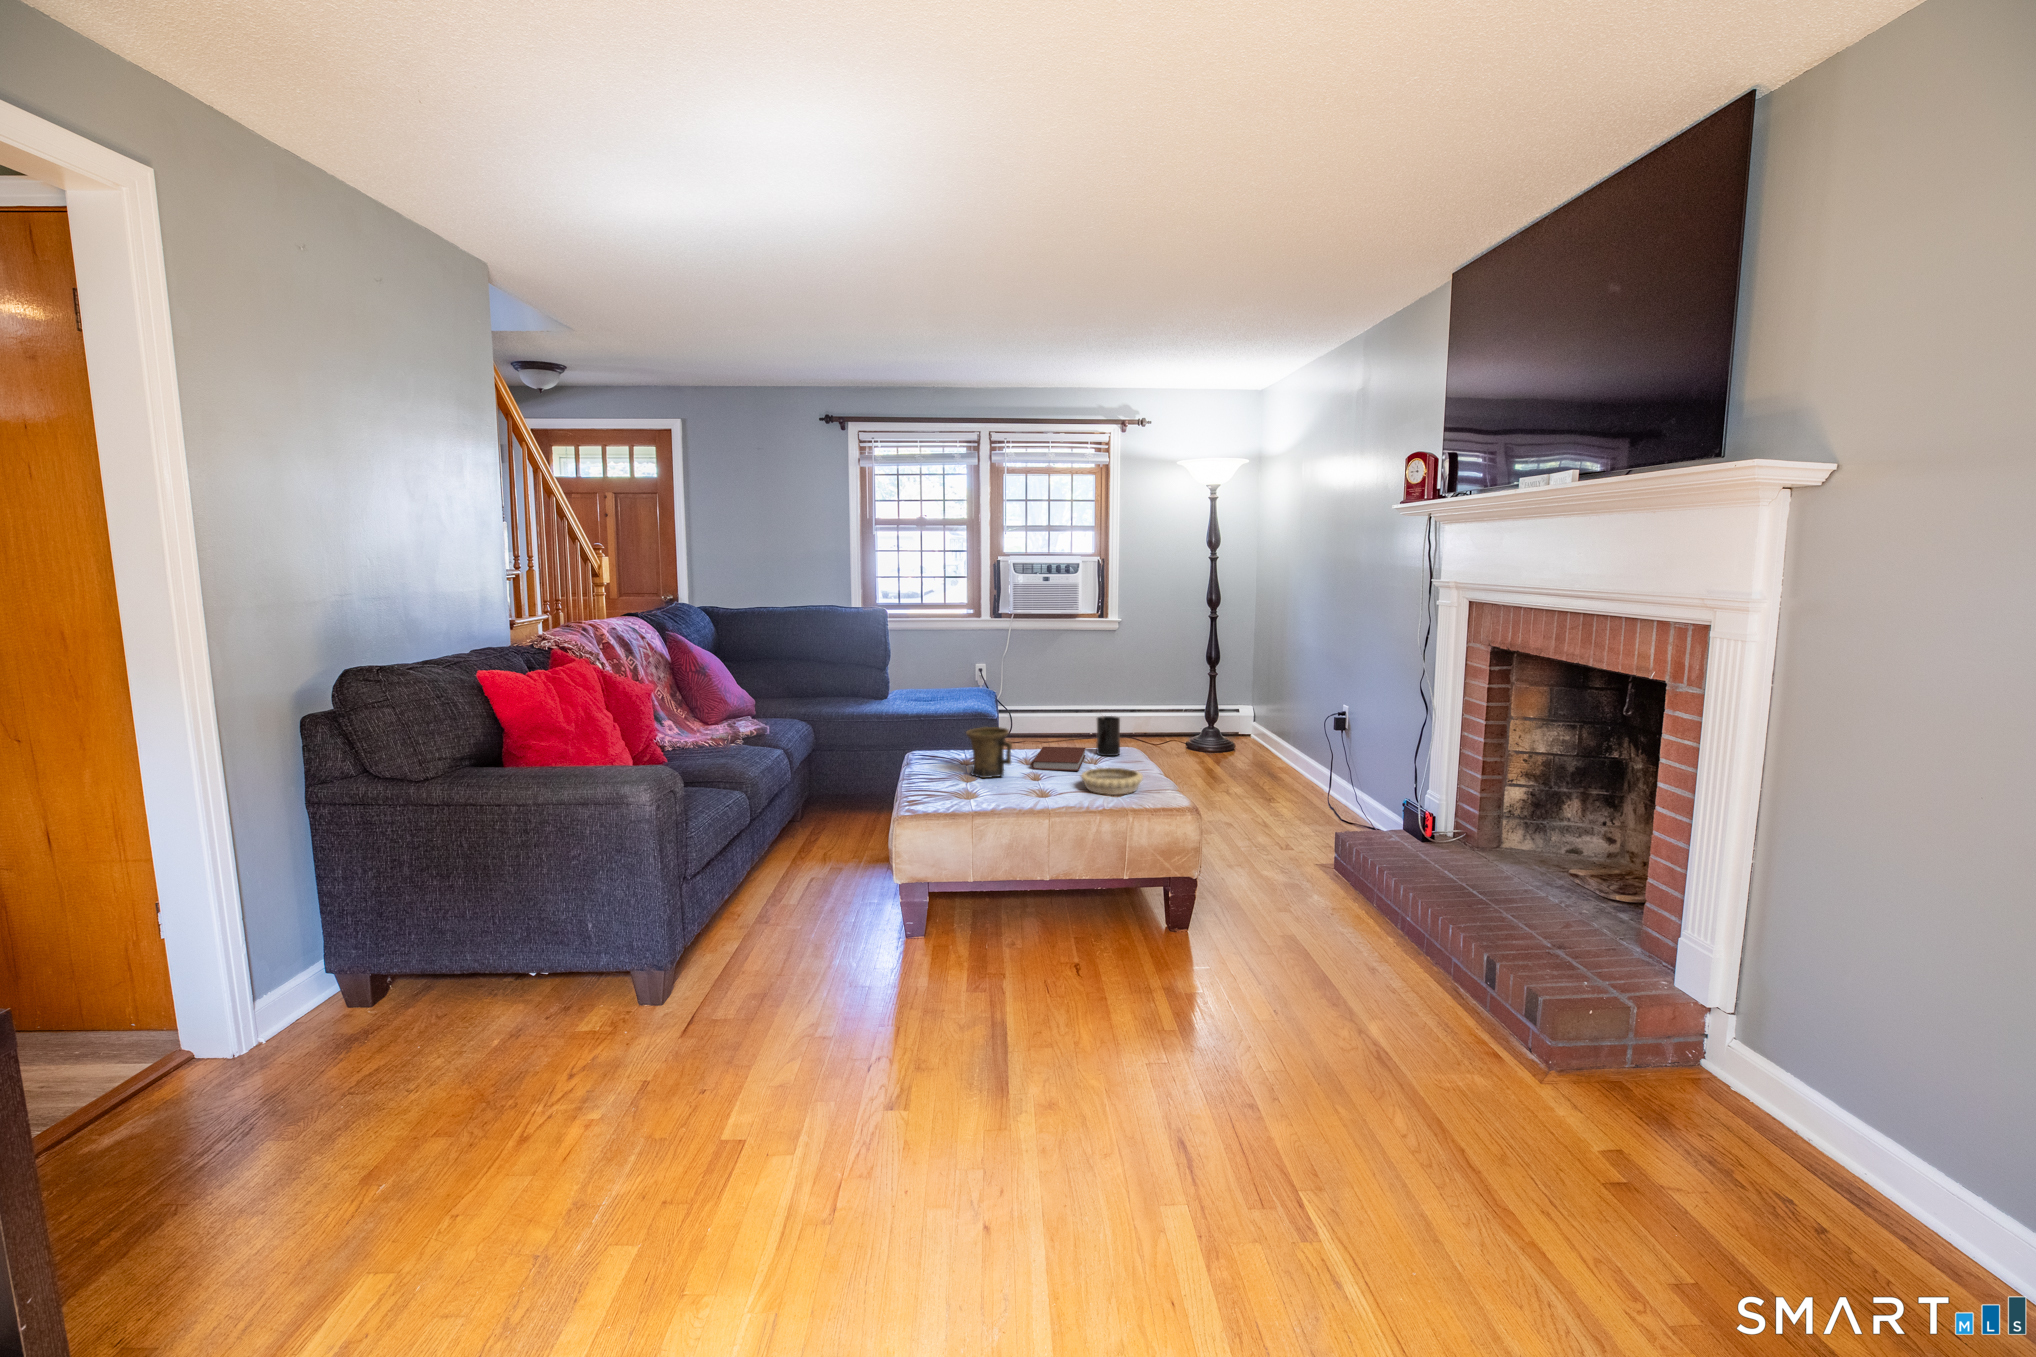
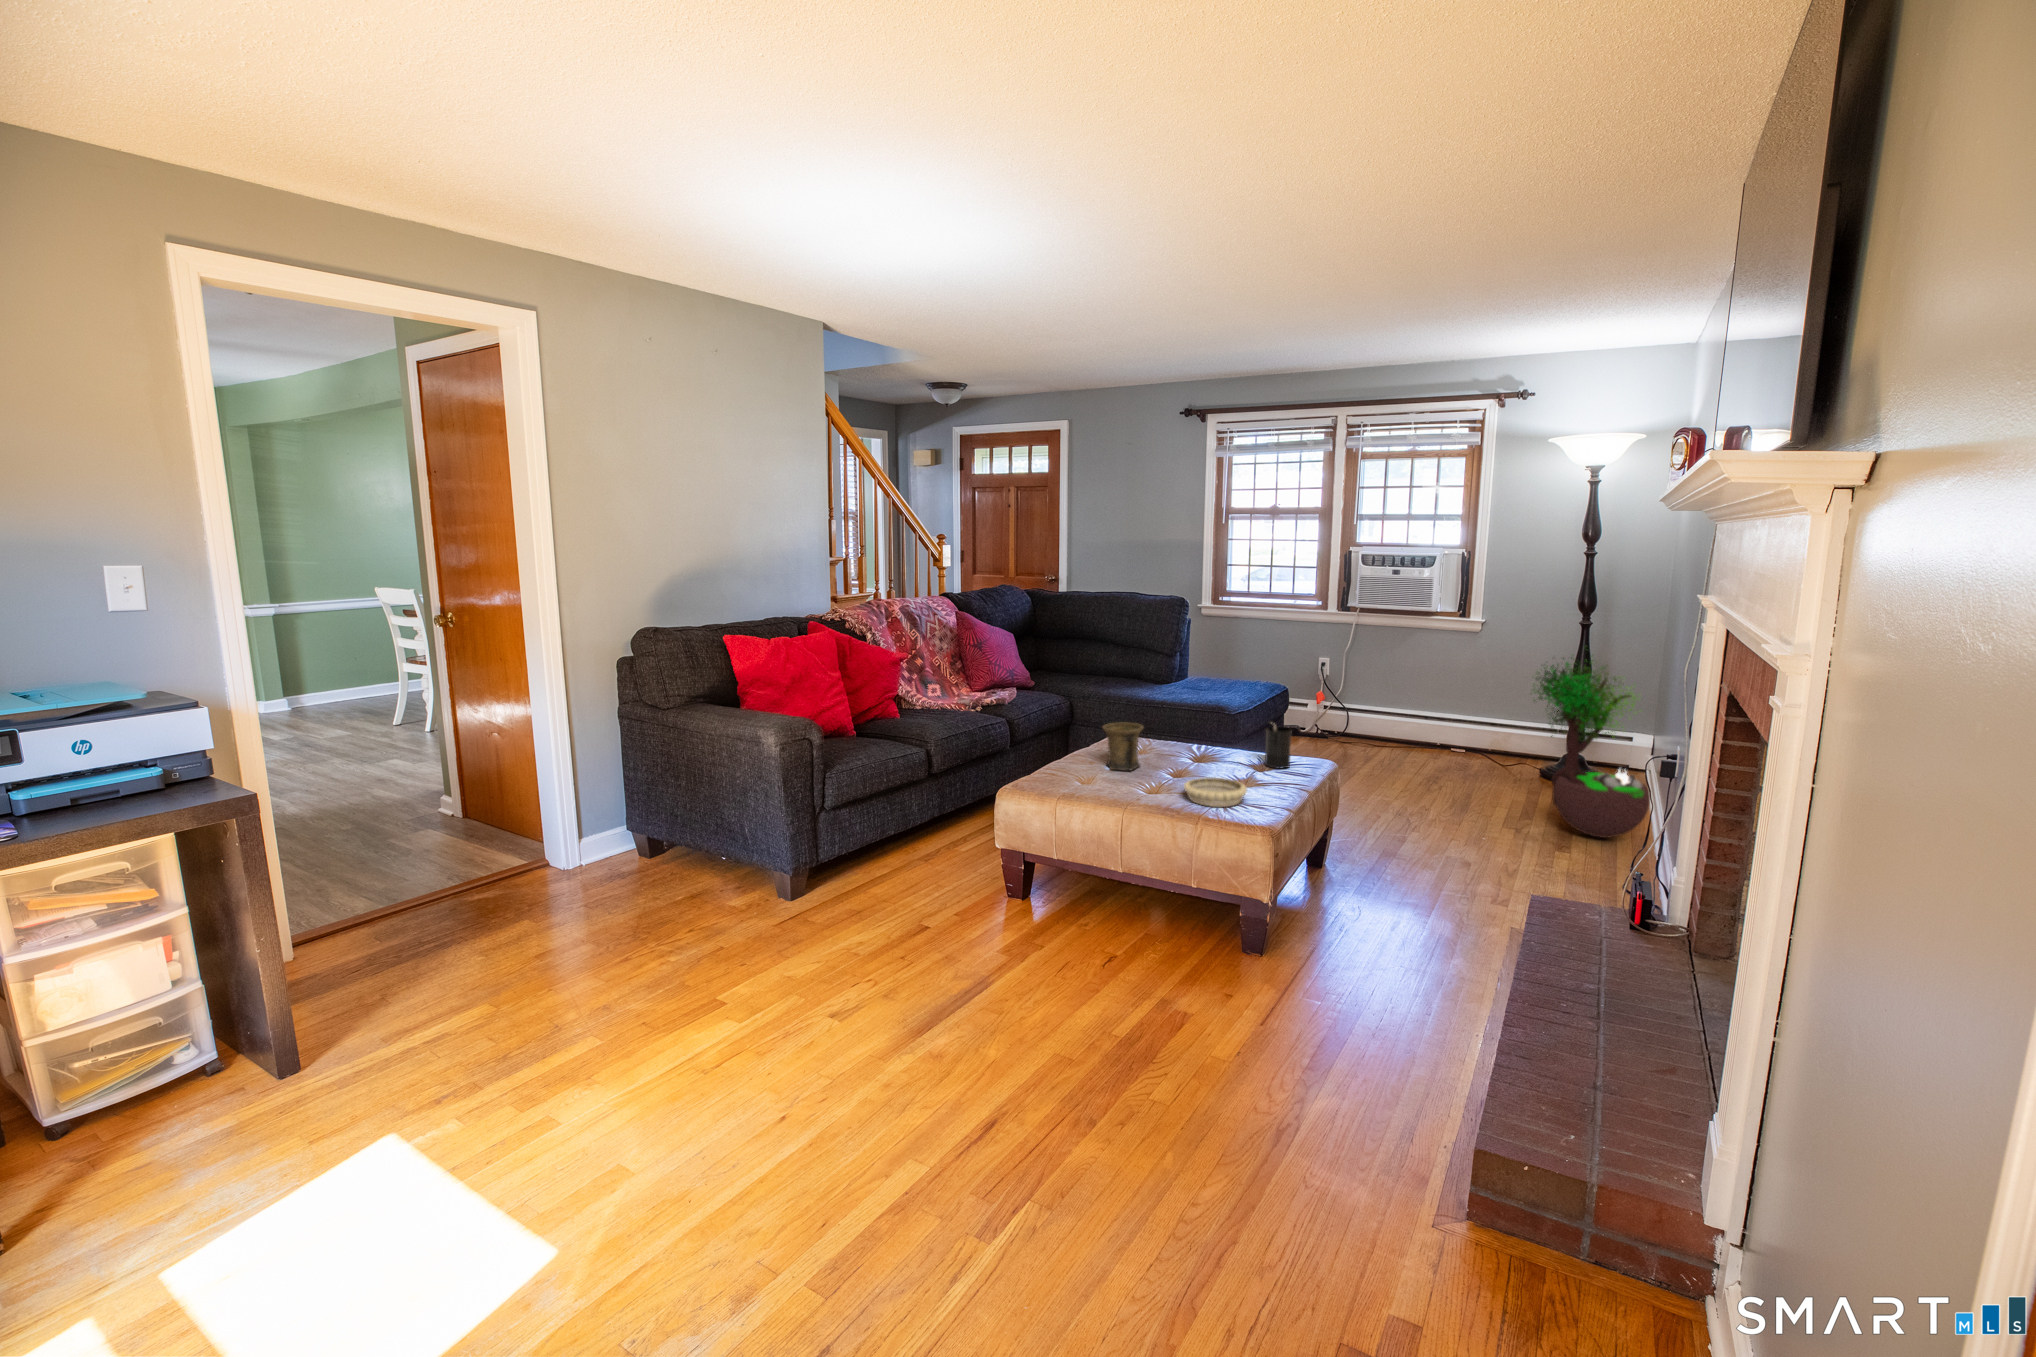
potted tree: none [1218,629,1317,786] -> present [1532,657,1650,837]
book: present [1031,747,1085,771] -> none [1173,749,1249,777]

